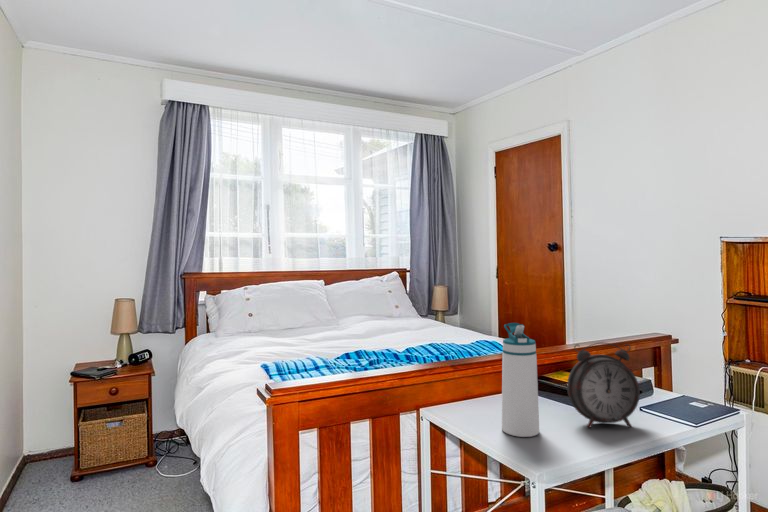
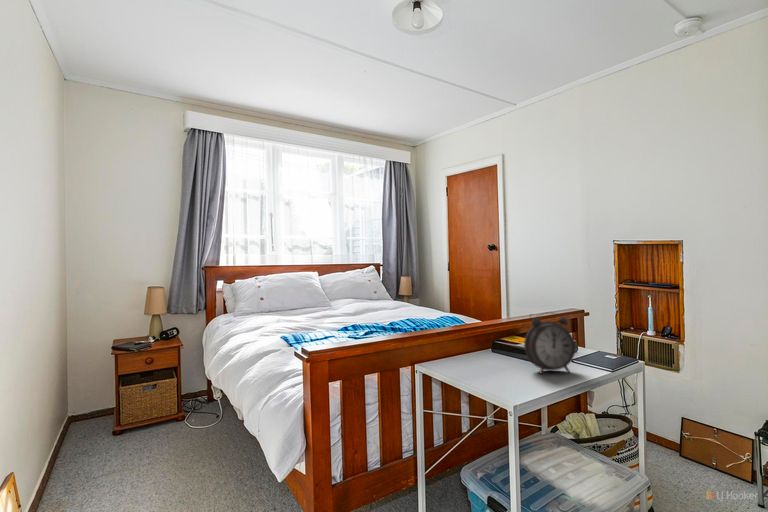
water bottle: present [502,323,539,437] -> none [480,299,507,381]

